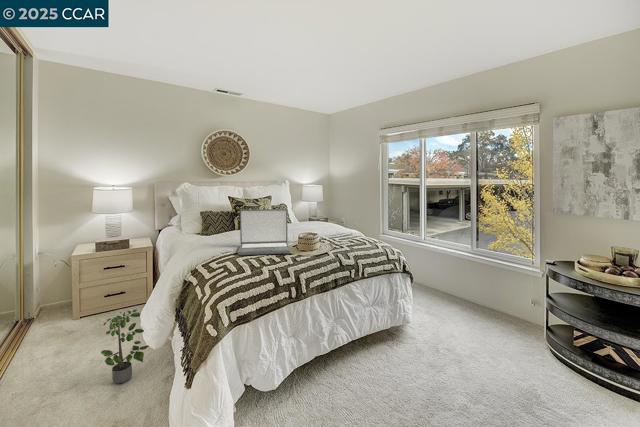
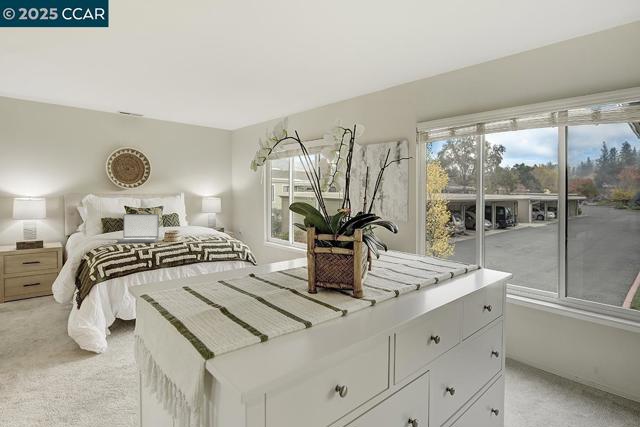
potted plant: present [101,310,149,383] -> none [22,275,56,323]

